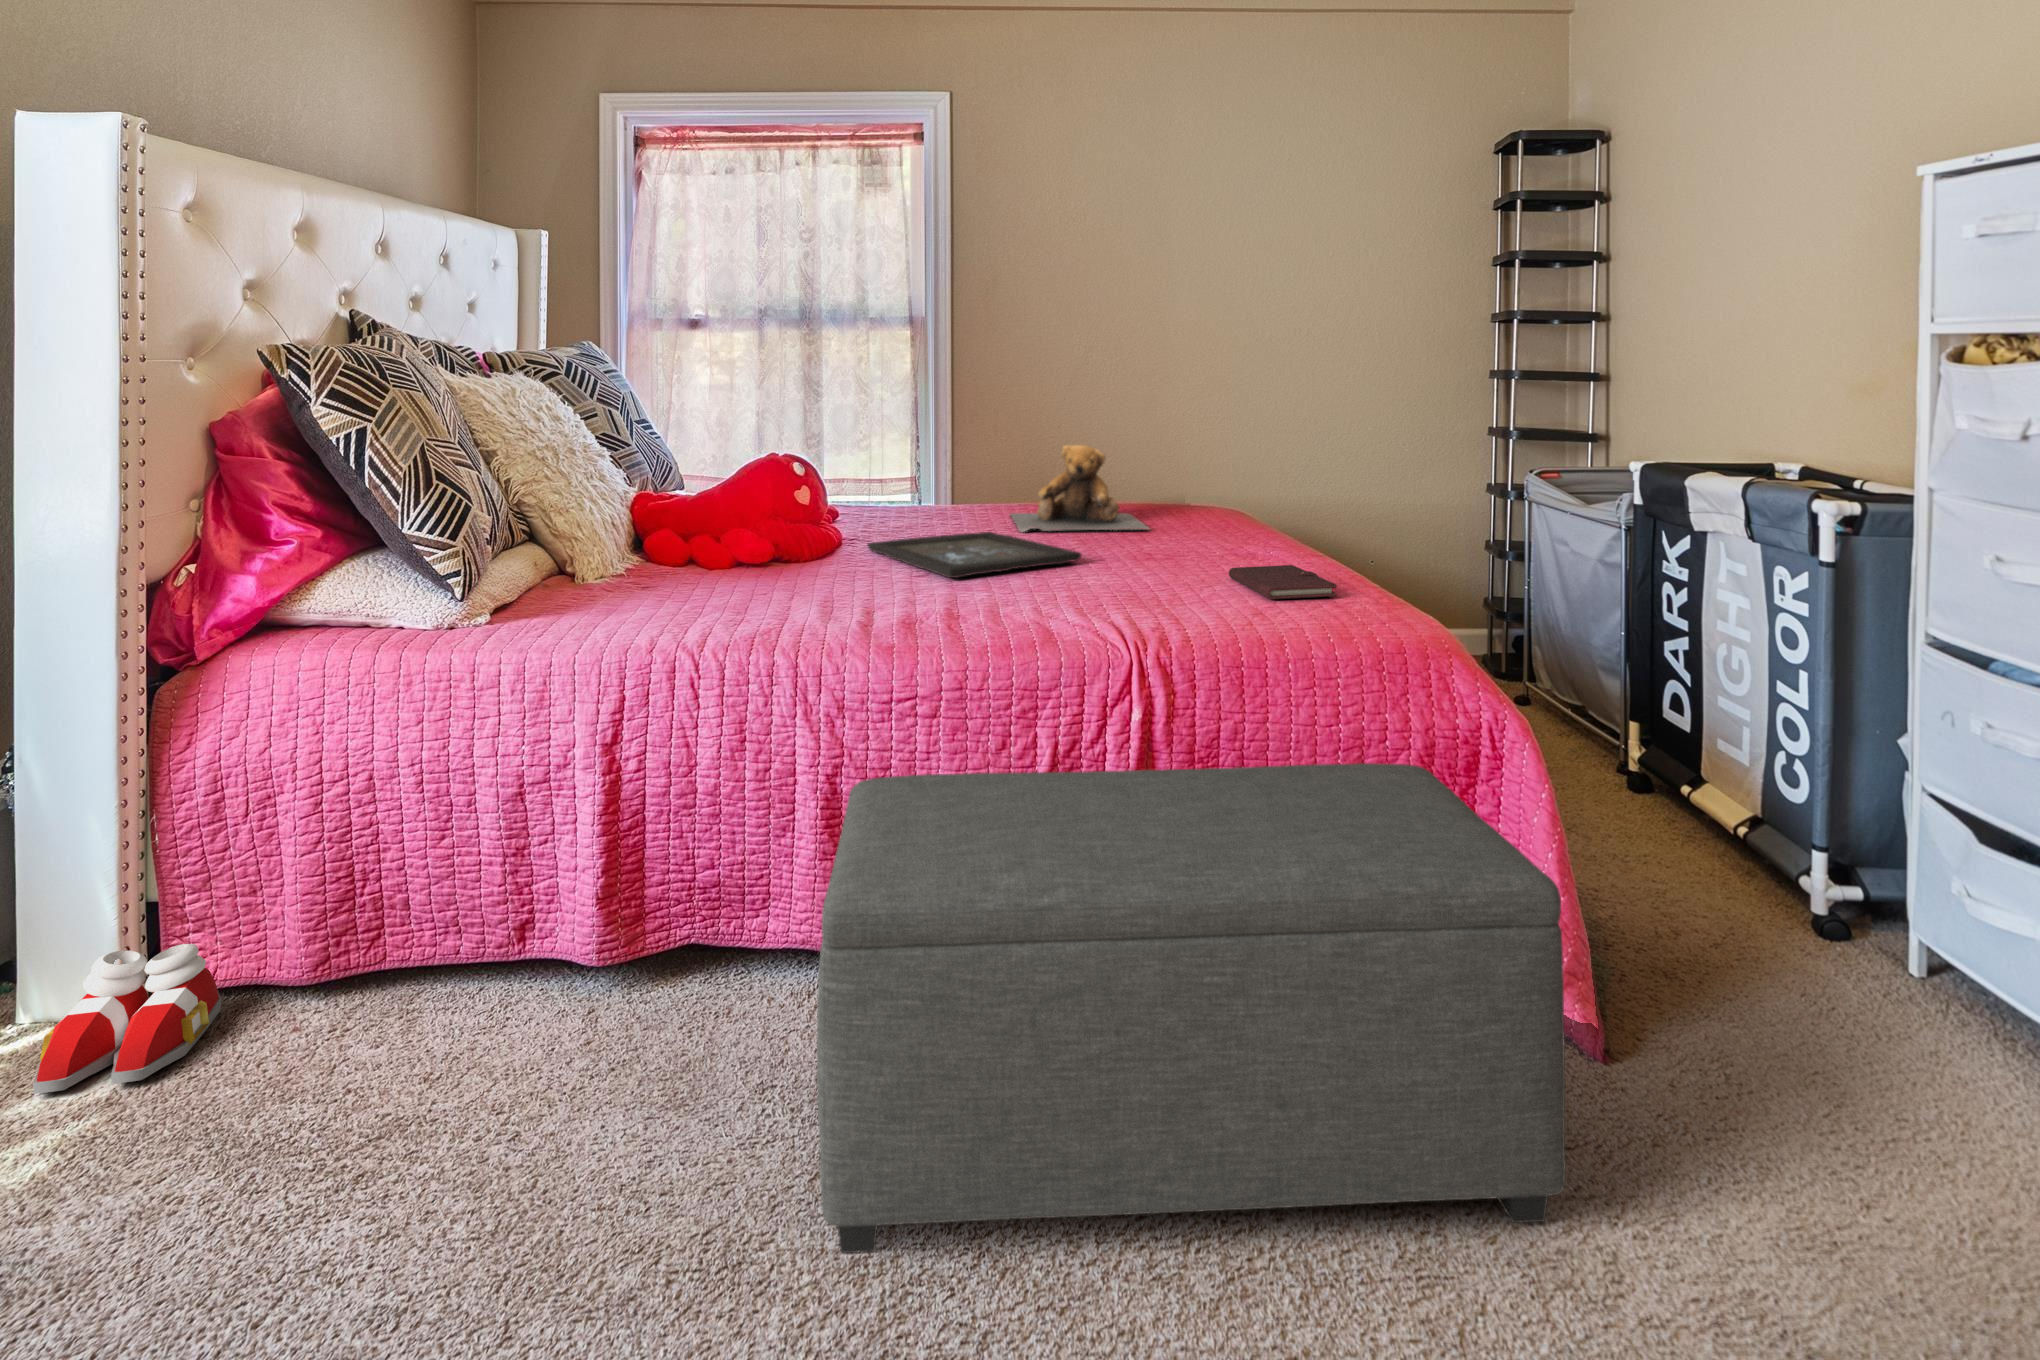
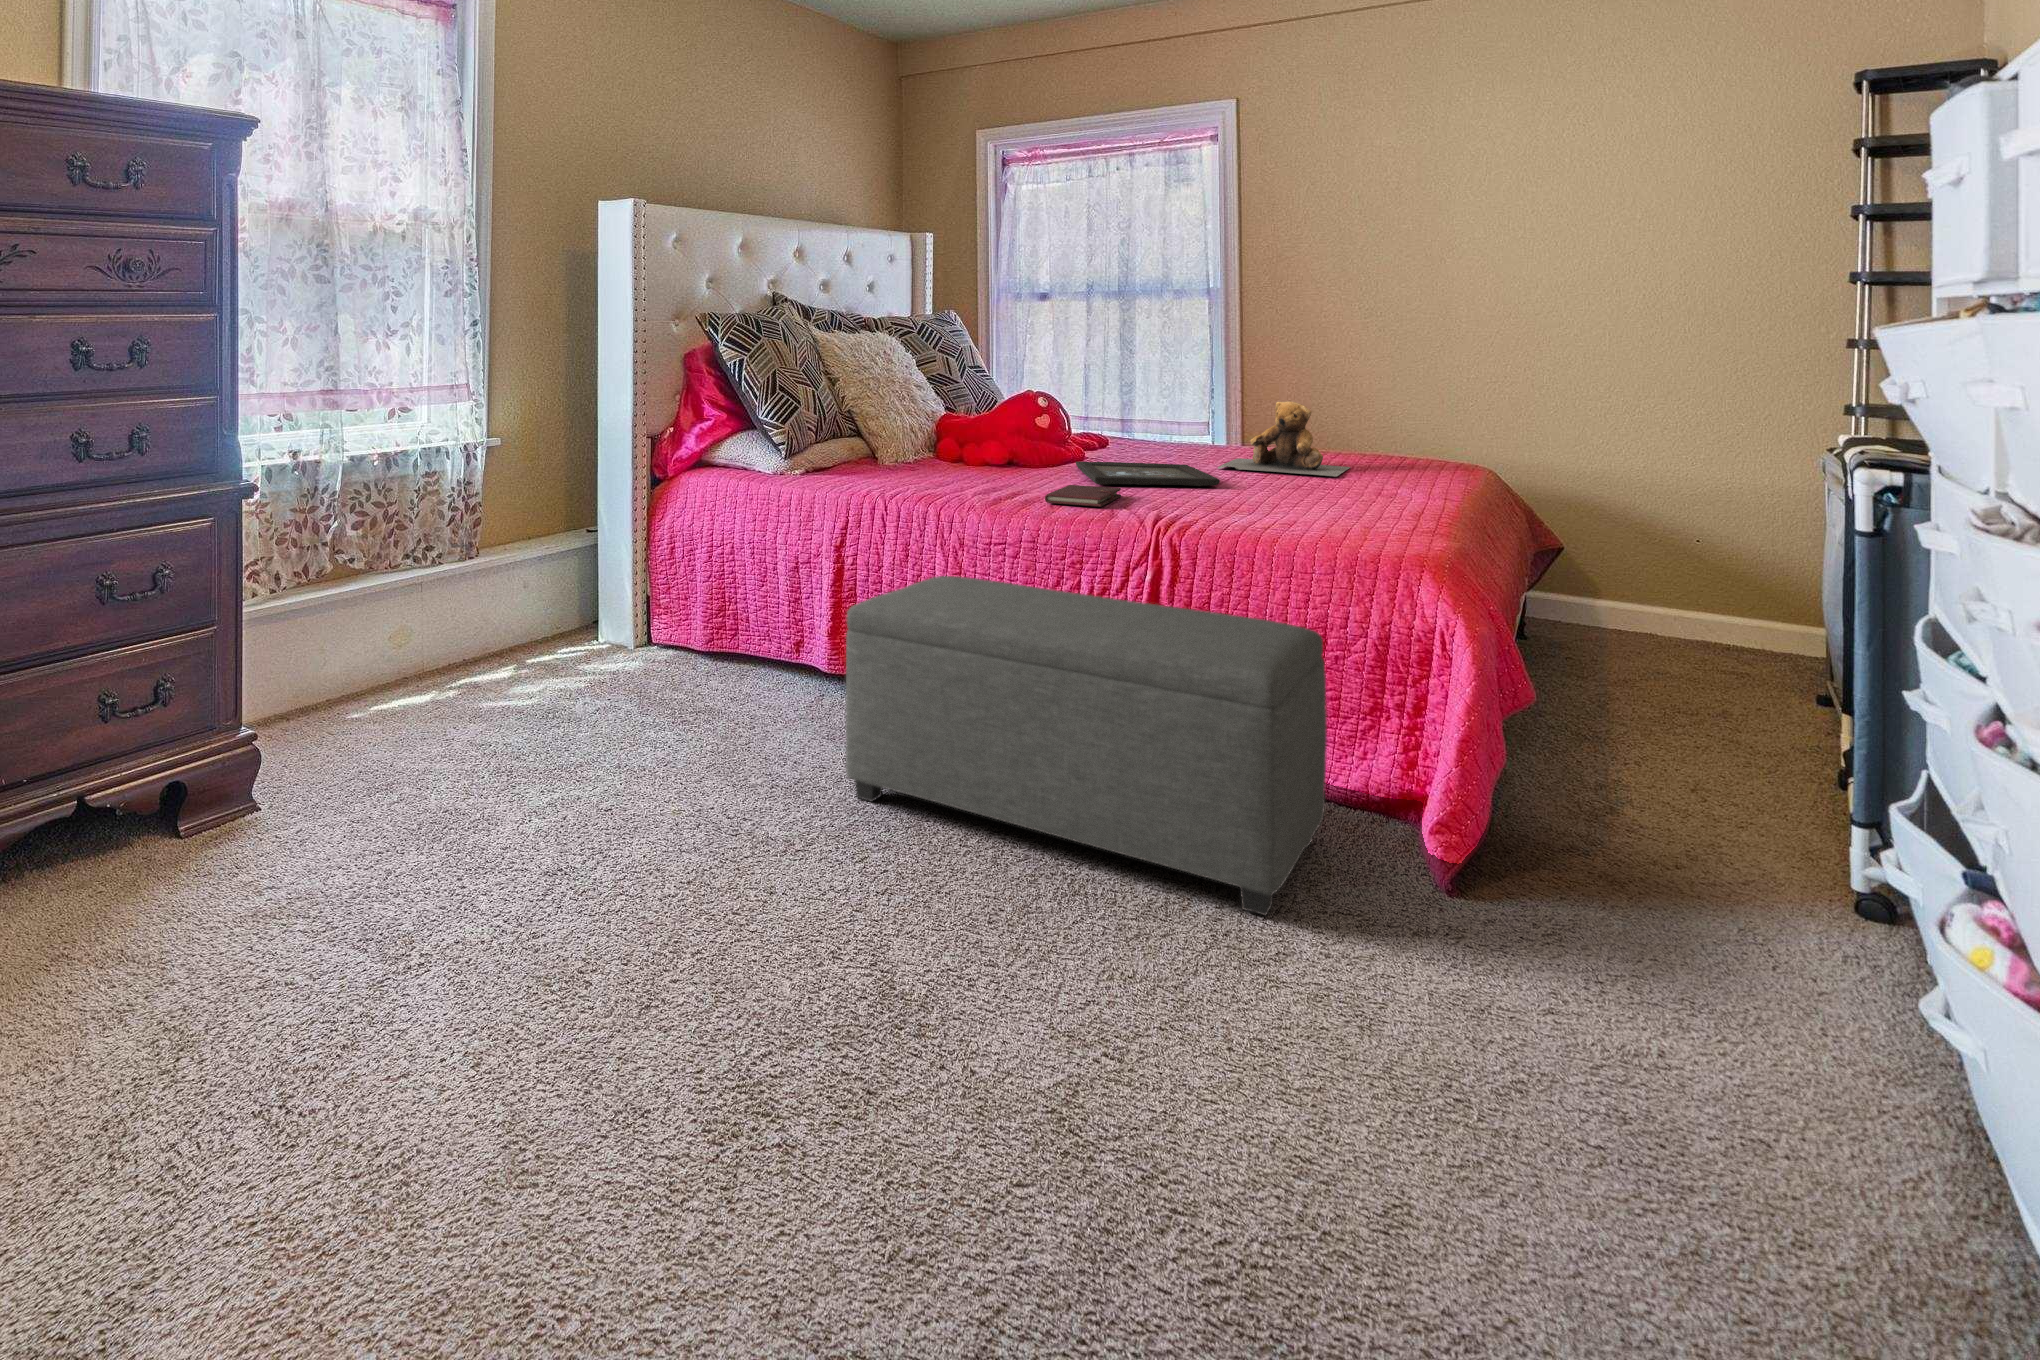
notebook: present [1229,565,1337,599] -> present [1045,485,1121,507]
slippers: present [33,944,221,1094] -> none [592,613,670,667]

